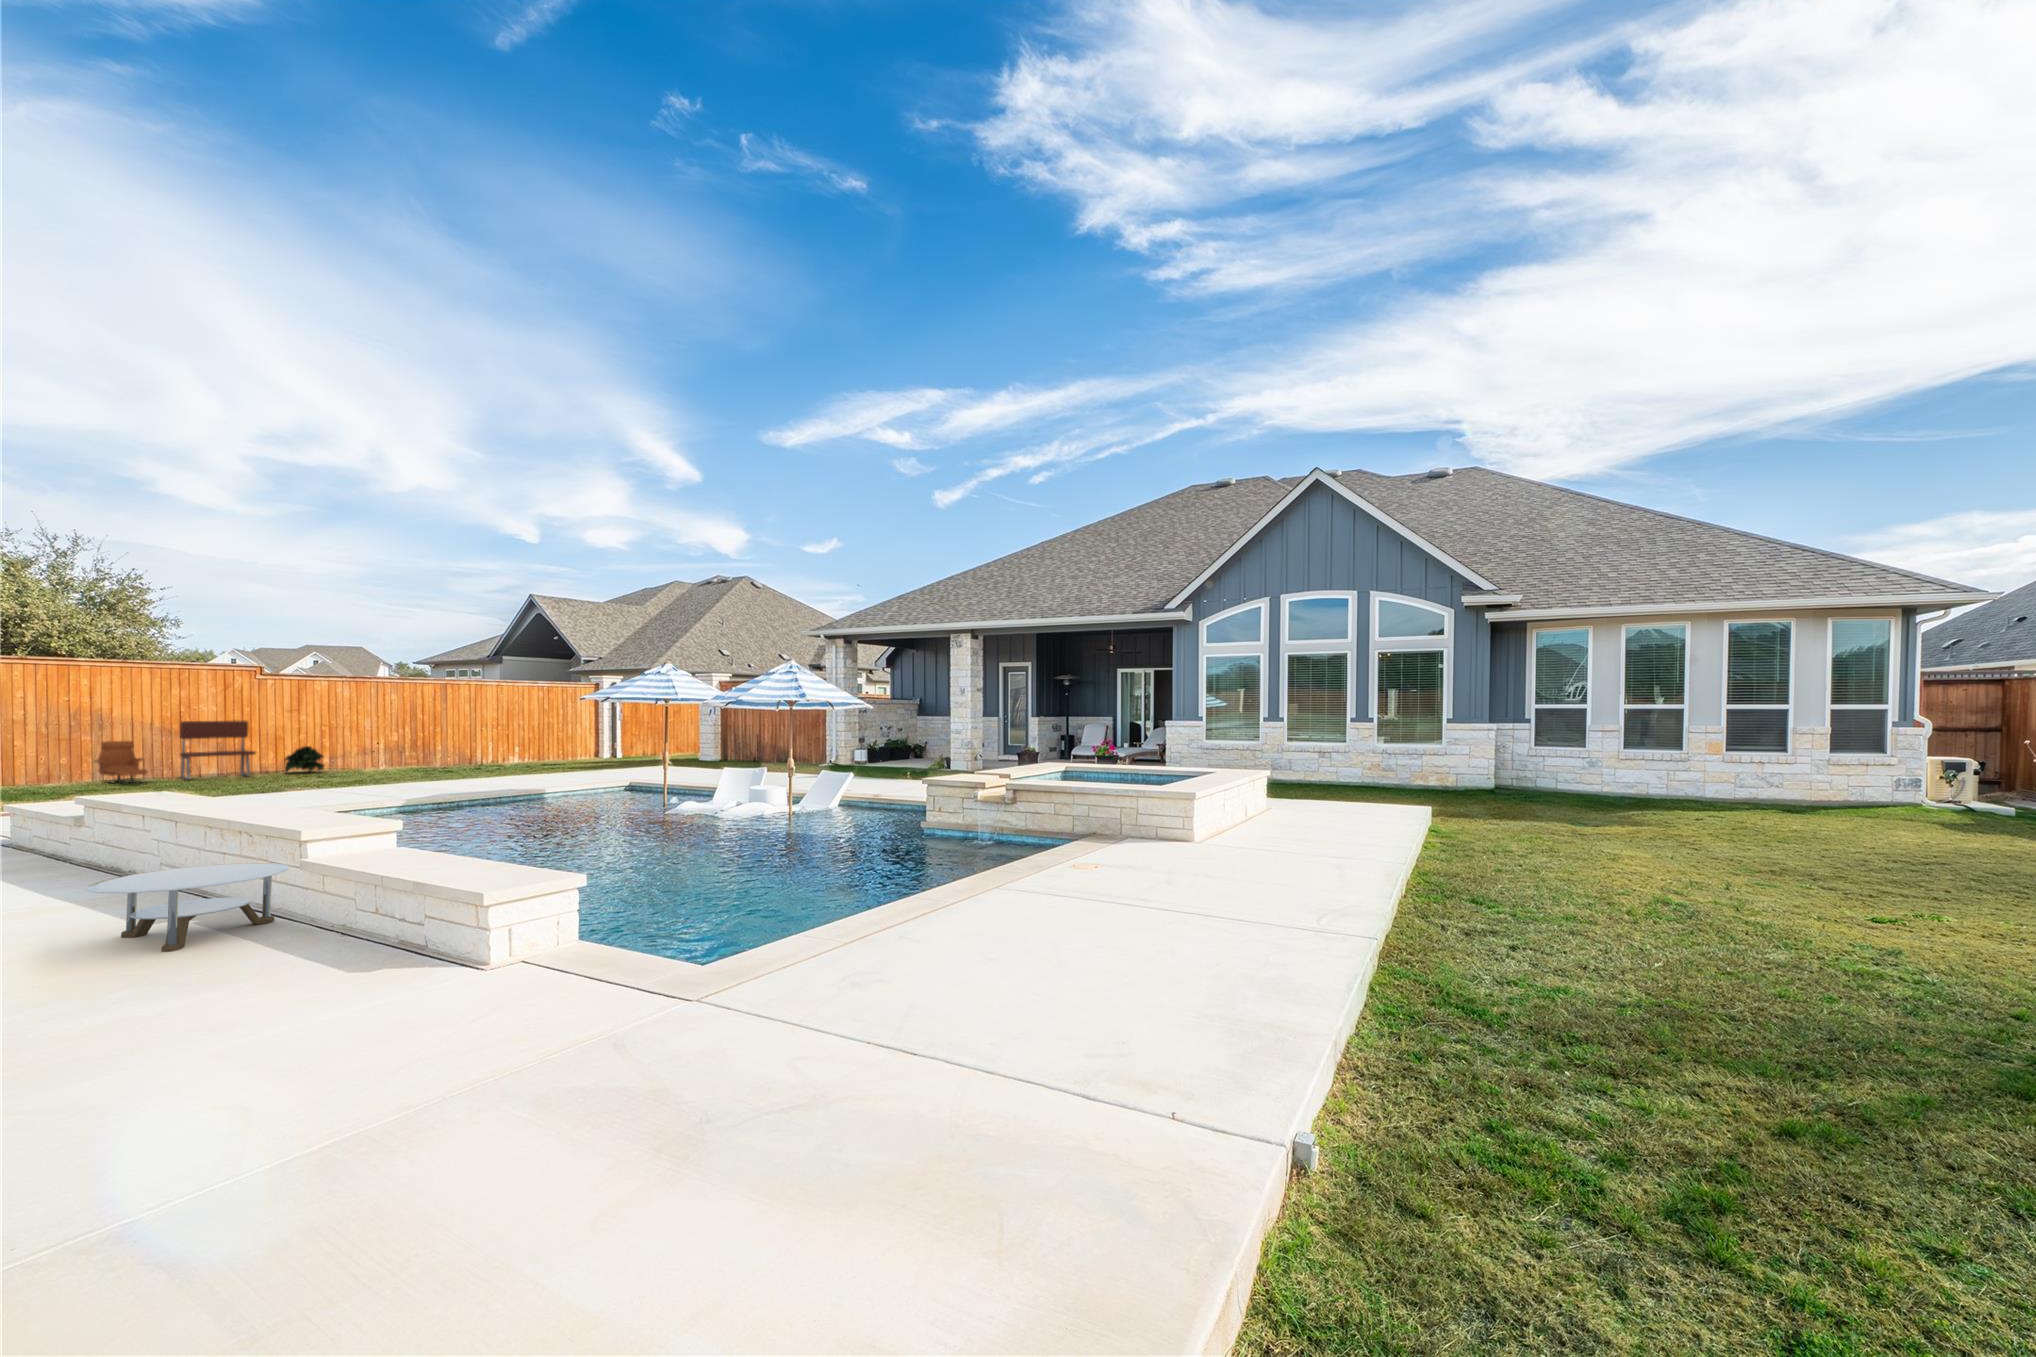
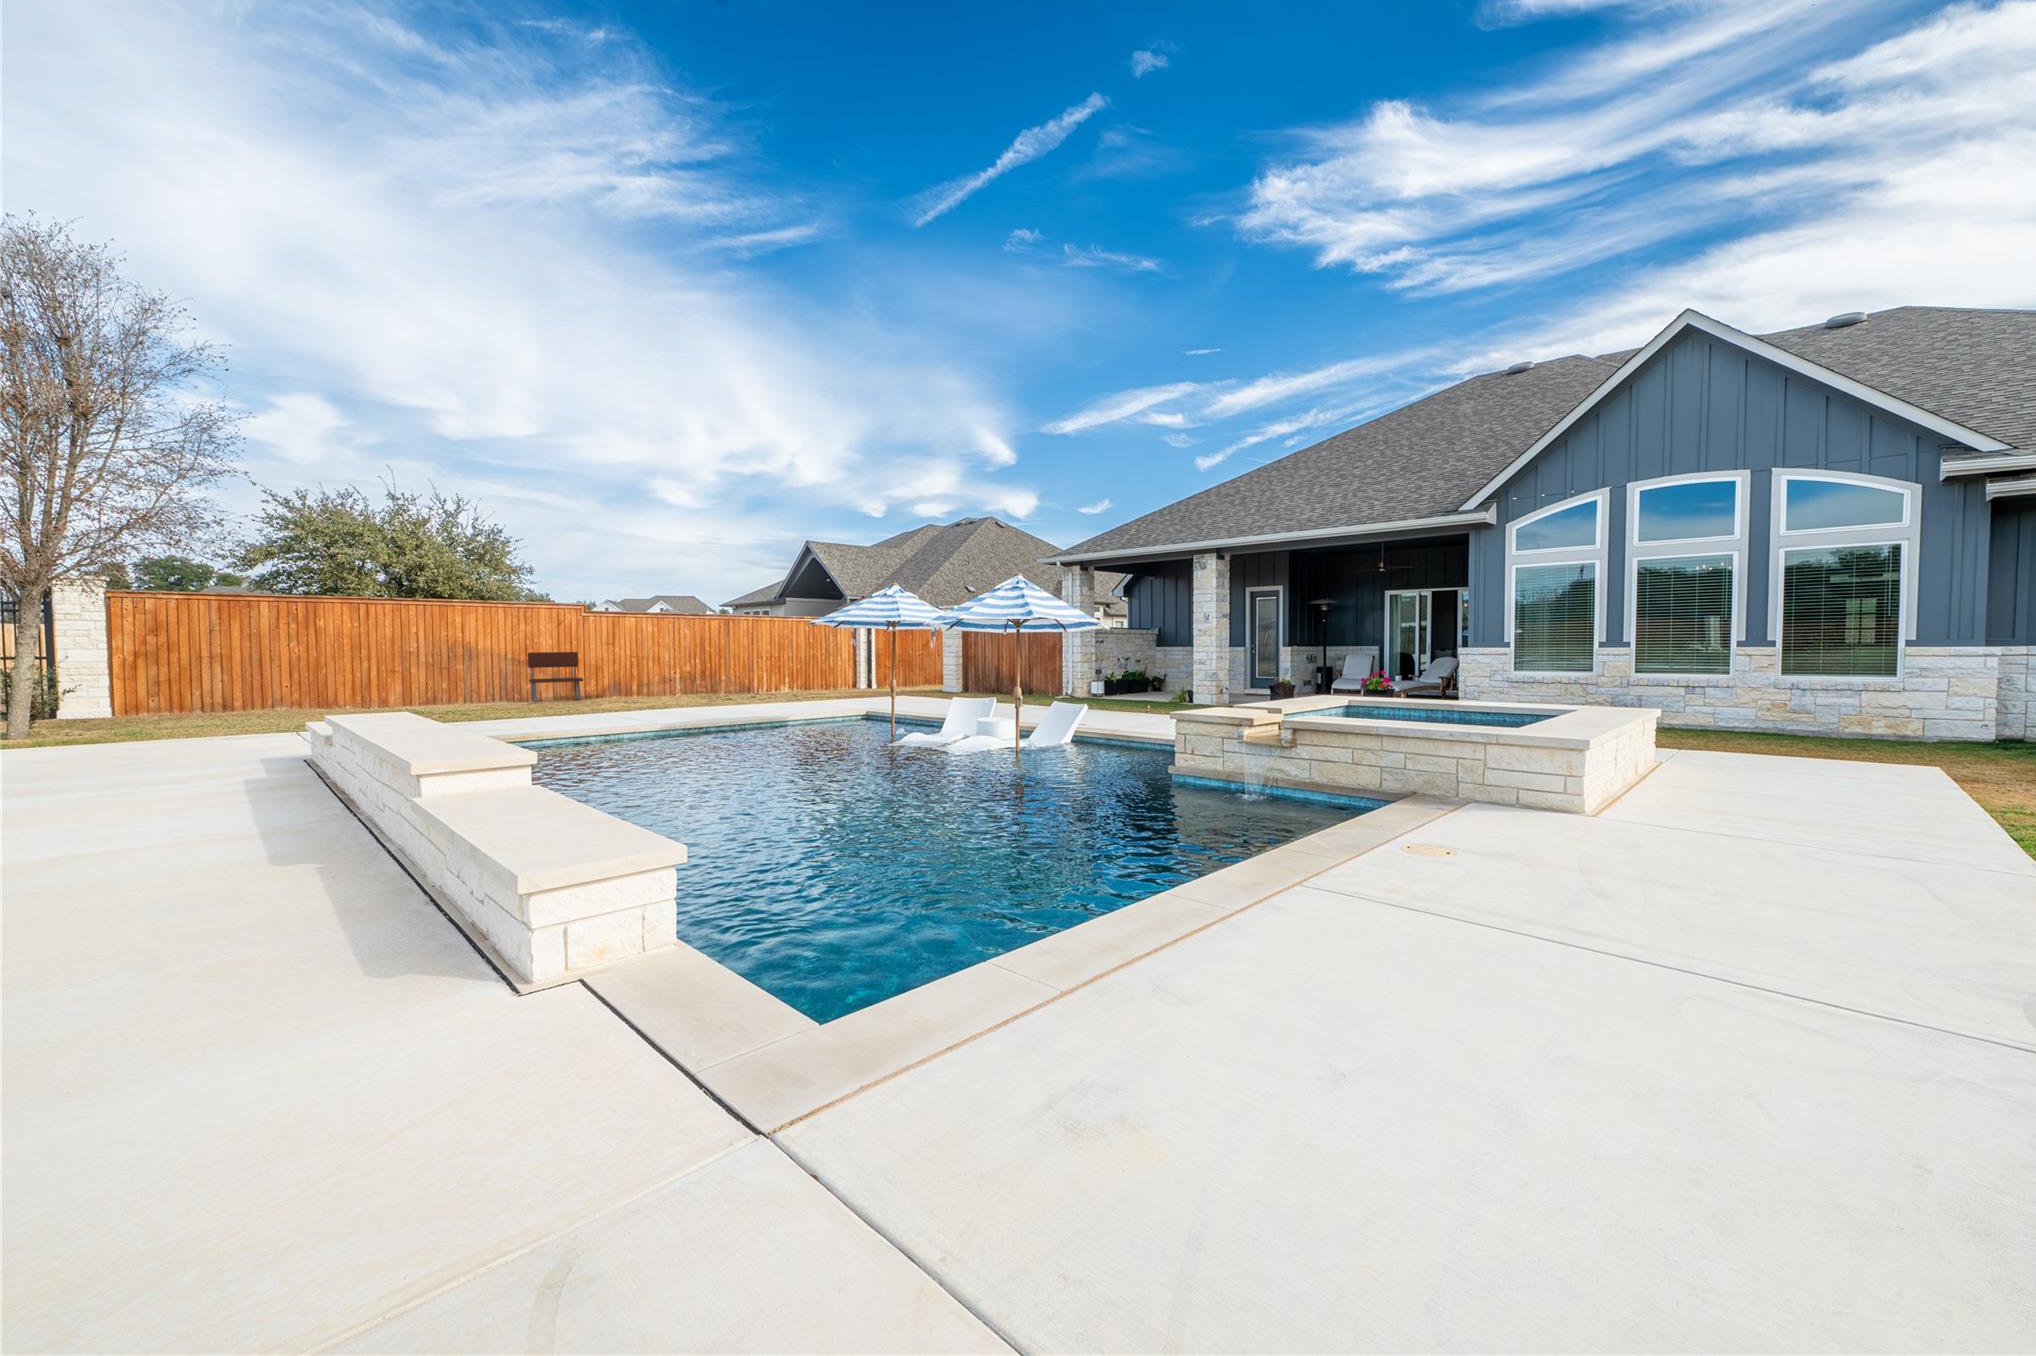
lounge chair: present [95,741,147,784] -> none [467,669,504,706]
potted plant: present [285,746,324,773] -> none [606,674,637,698]
round table: present [86,863,289,952] -> none [221,797,447,906]

